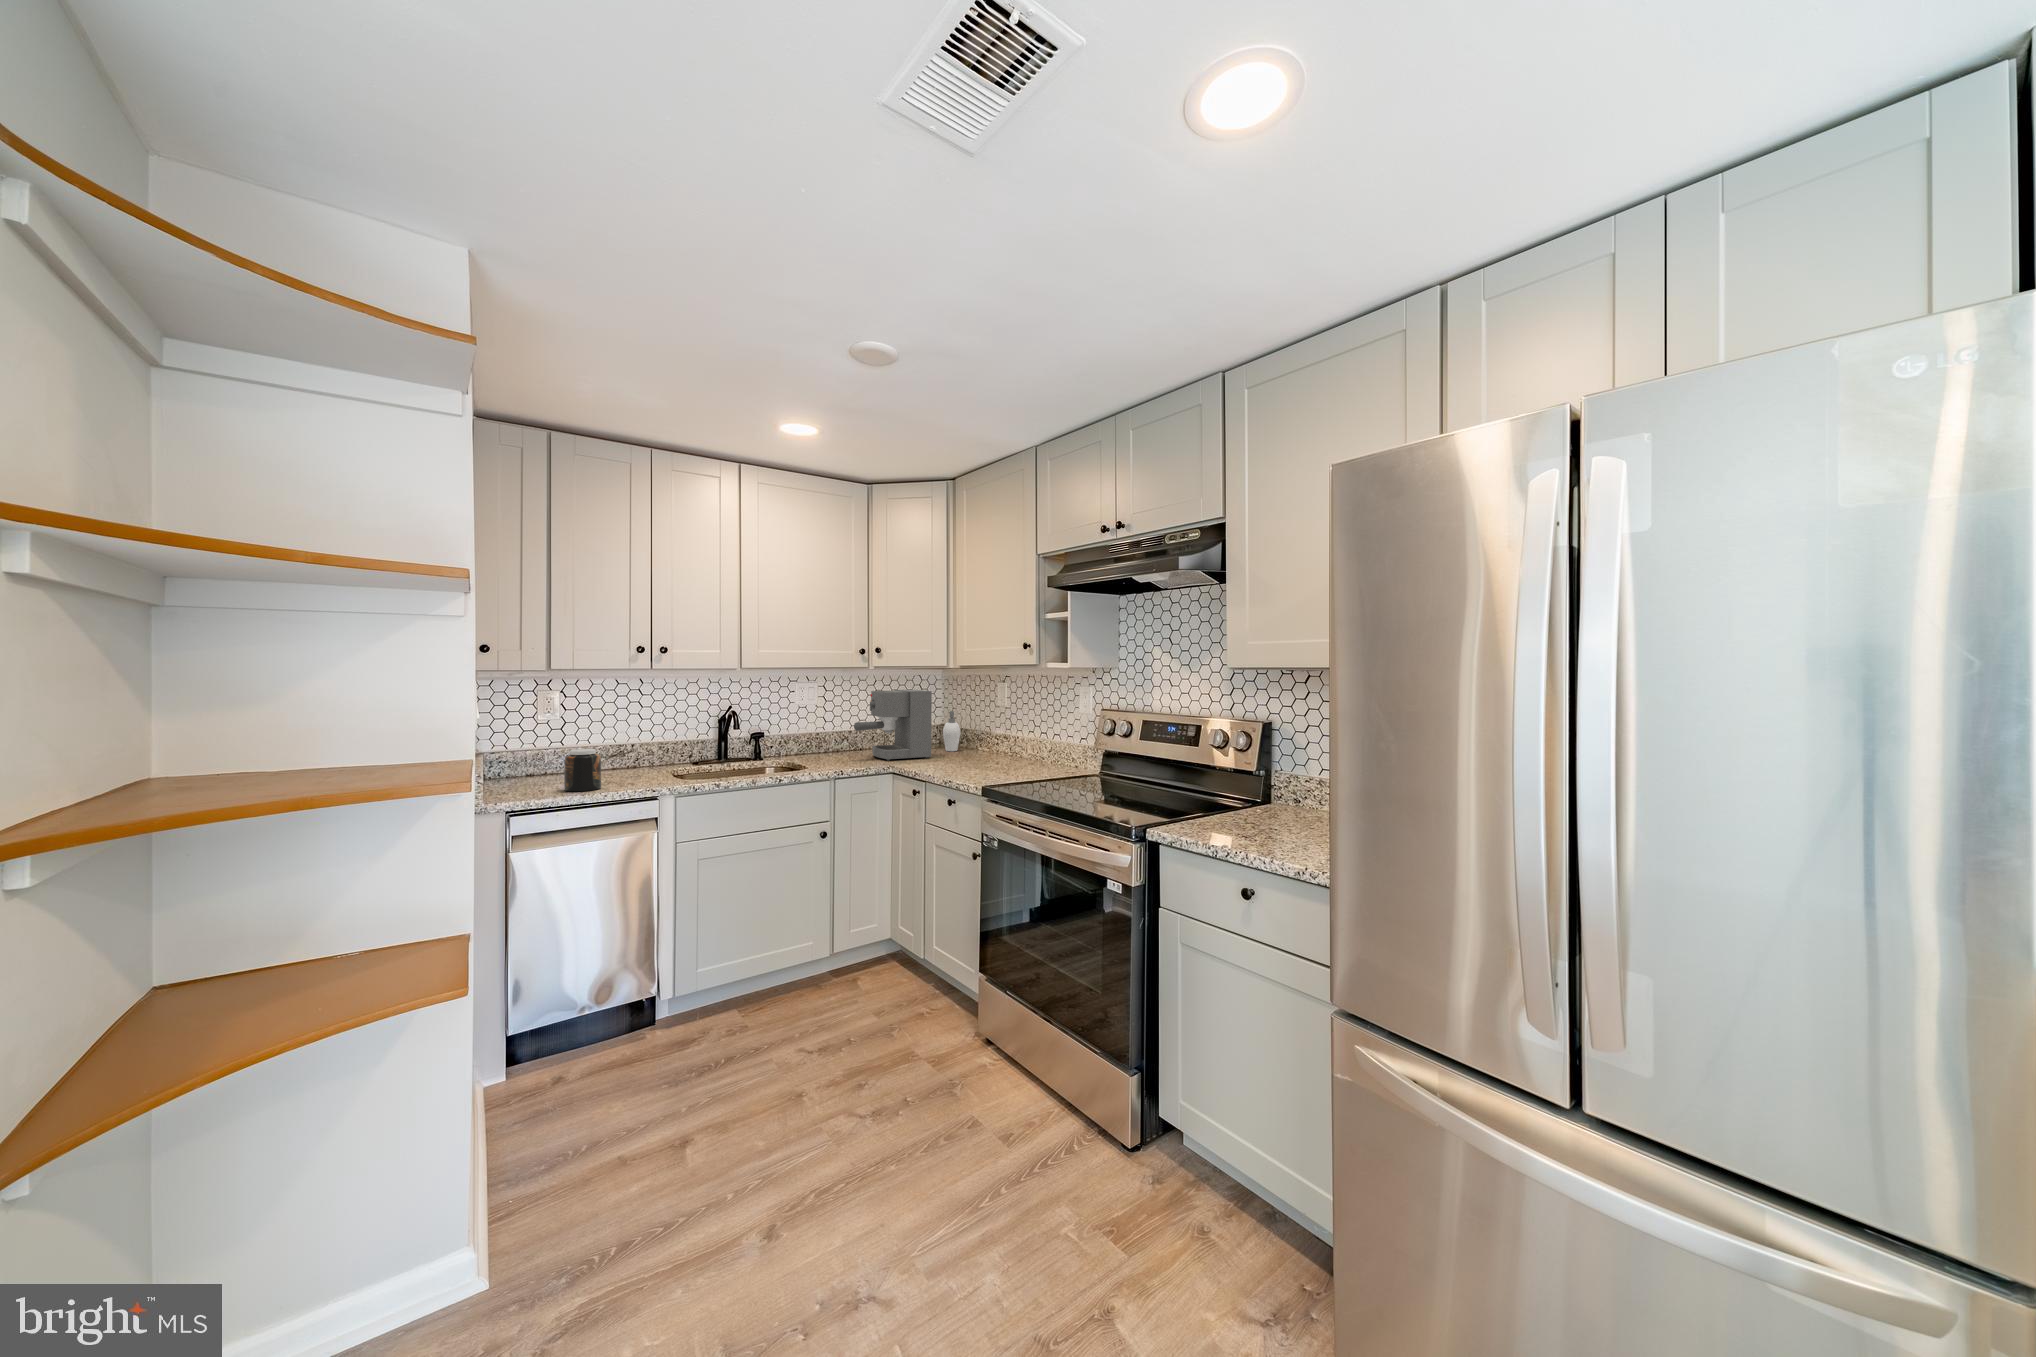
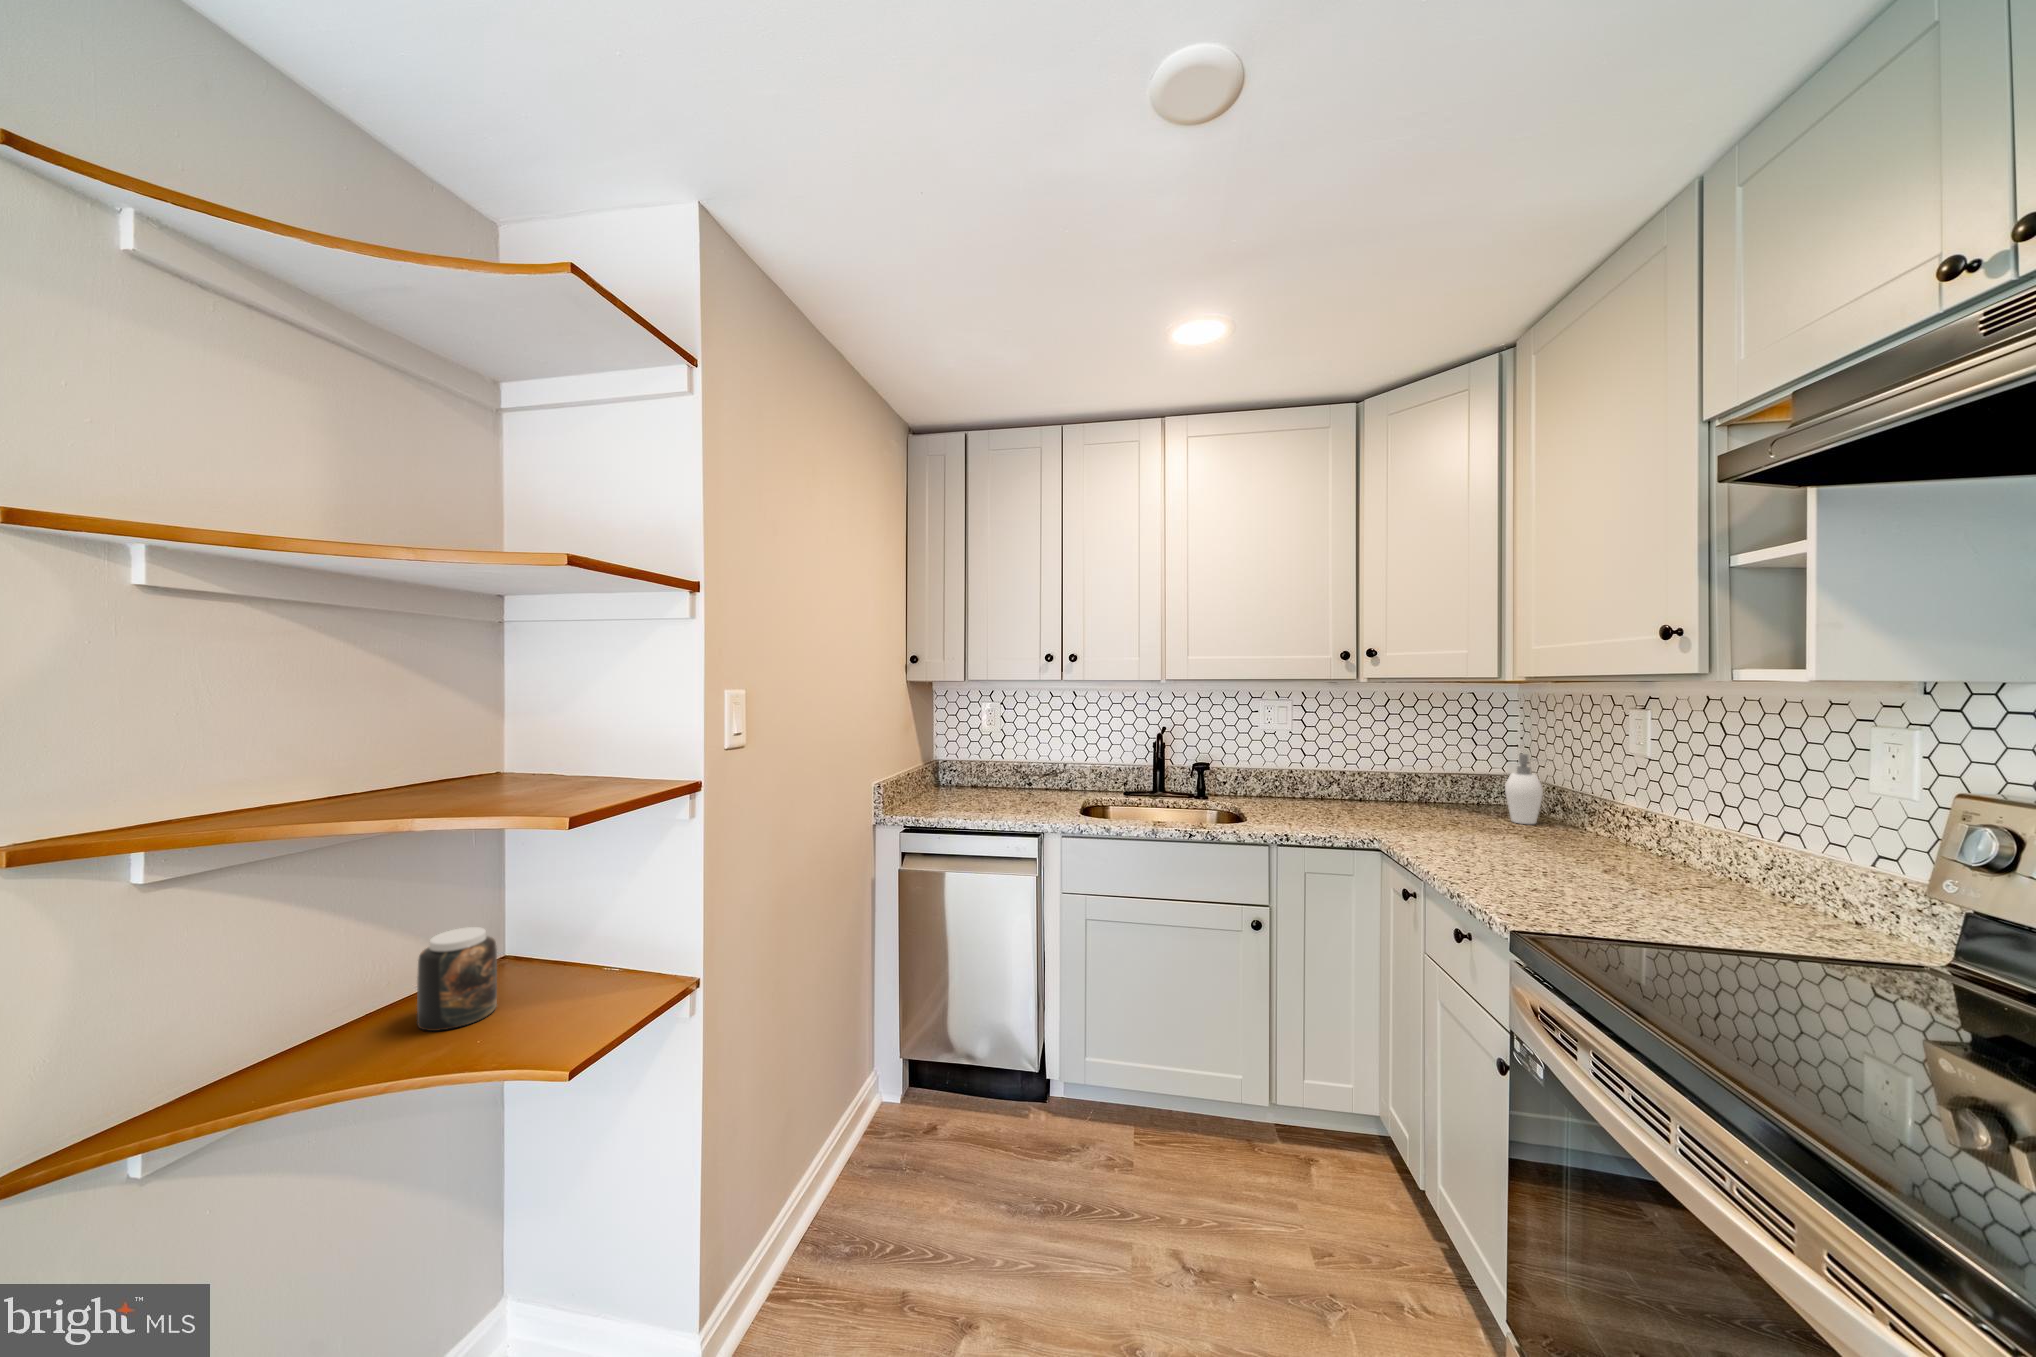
coffee maker: present [854,690,932,761] -> none [1325,714,1465,833]
jar: present [564,749,601,792] -> present [417,927,497,1031]

